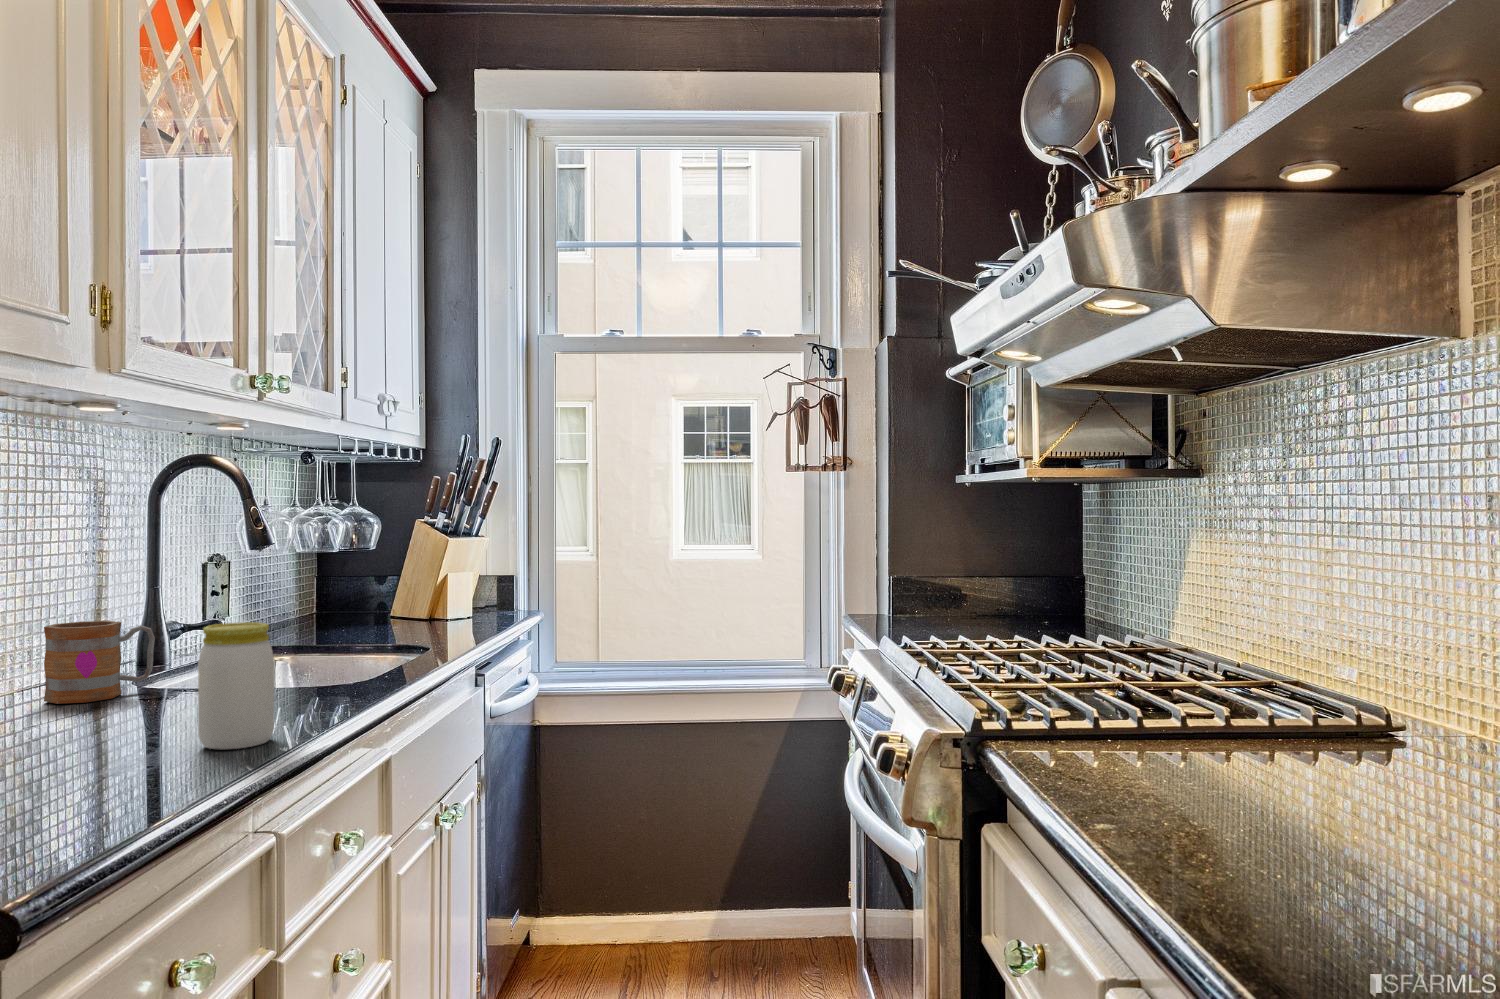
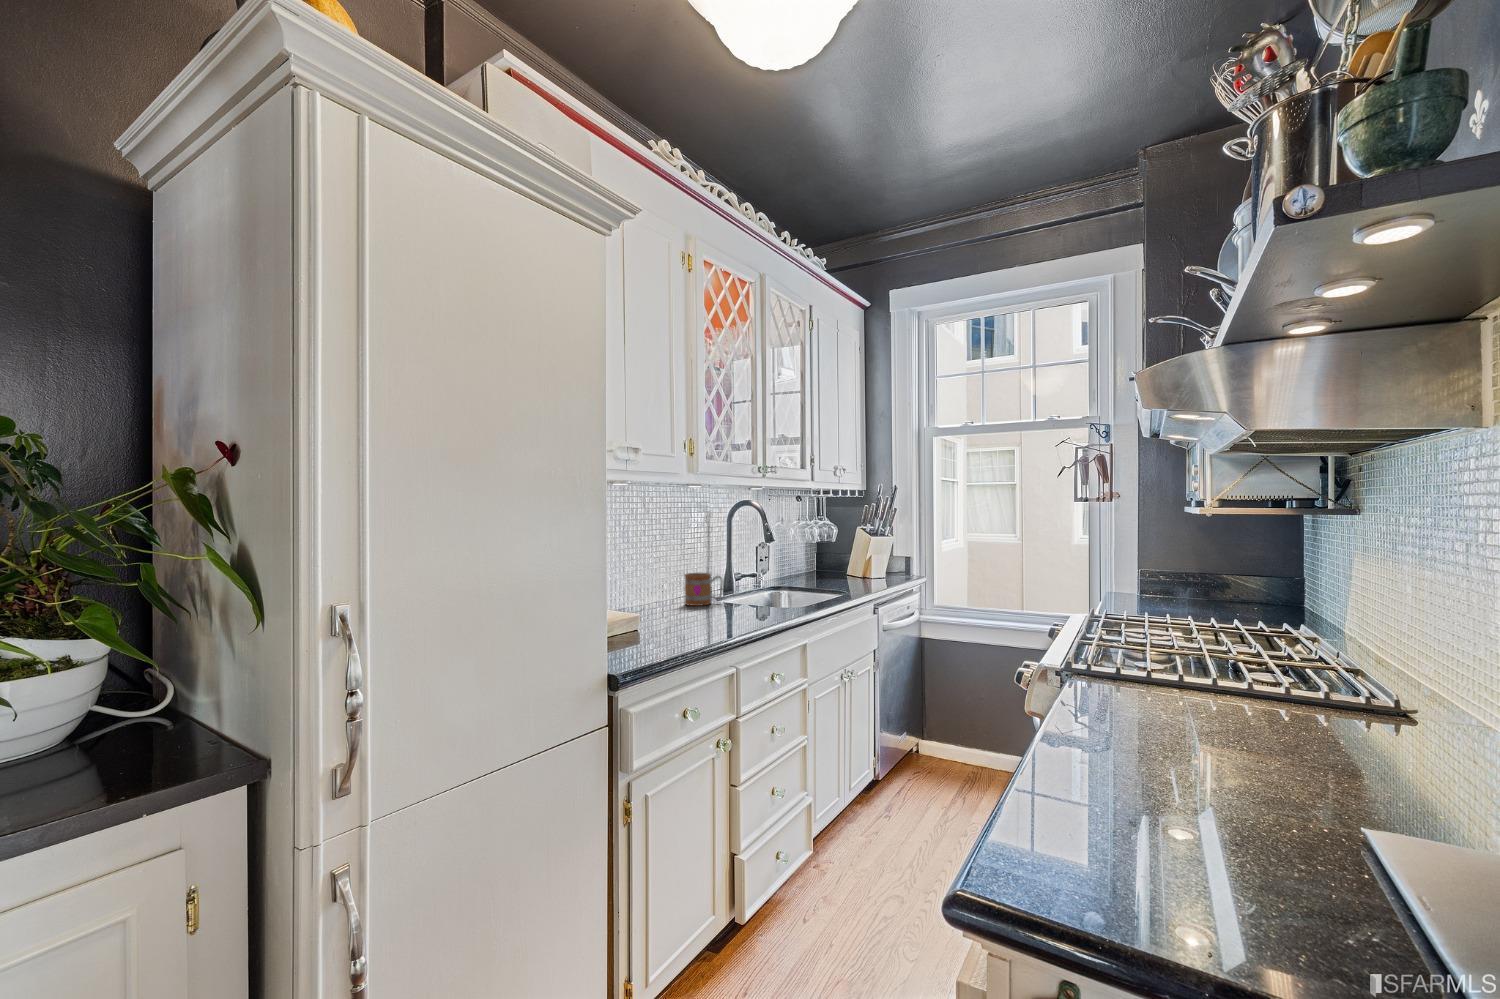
jar: present [198,622,274,749] -> none [716,579,744,630]

